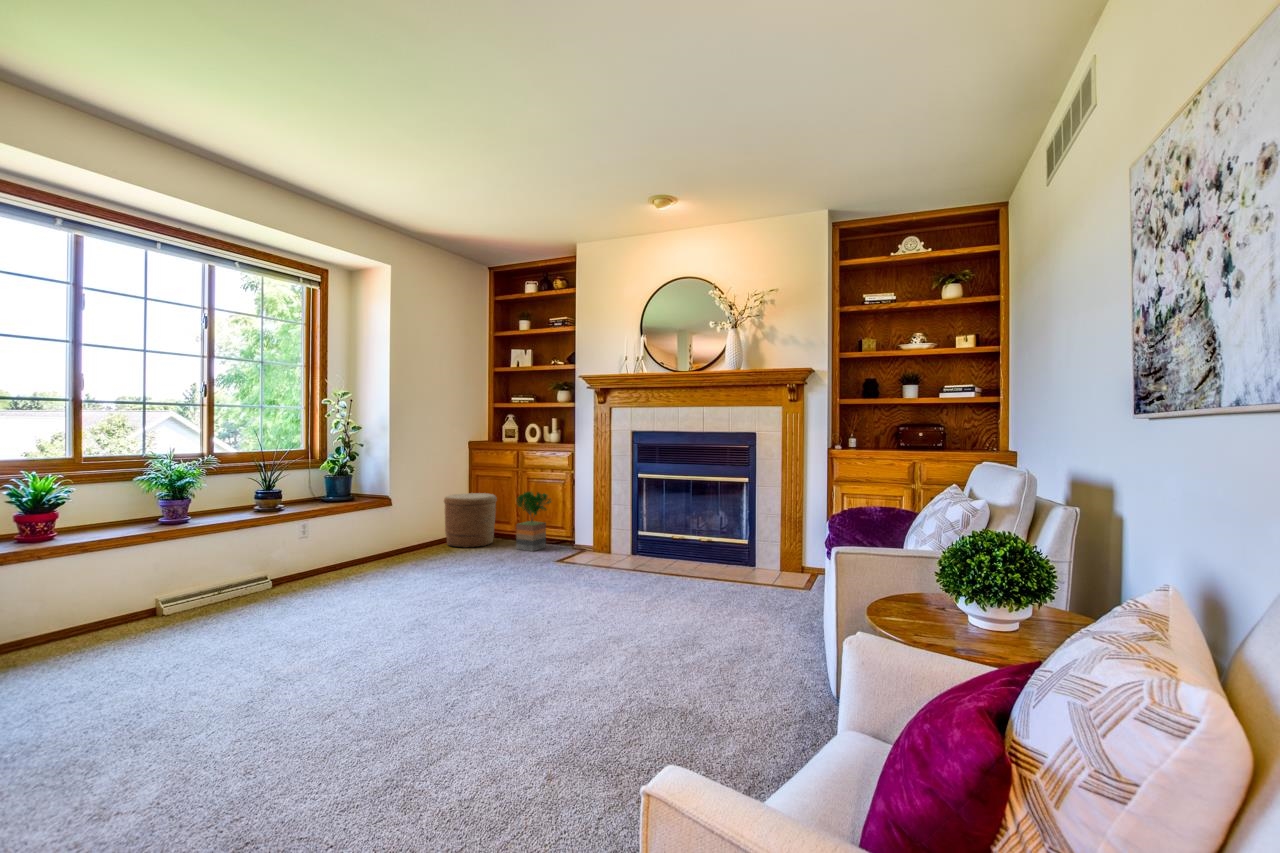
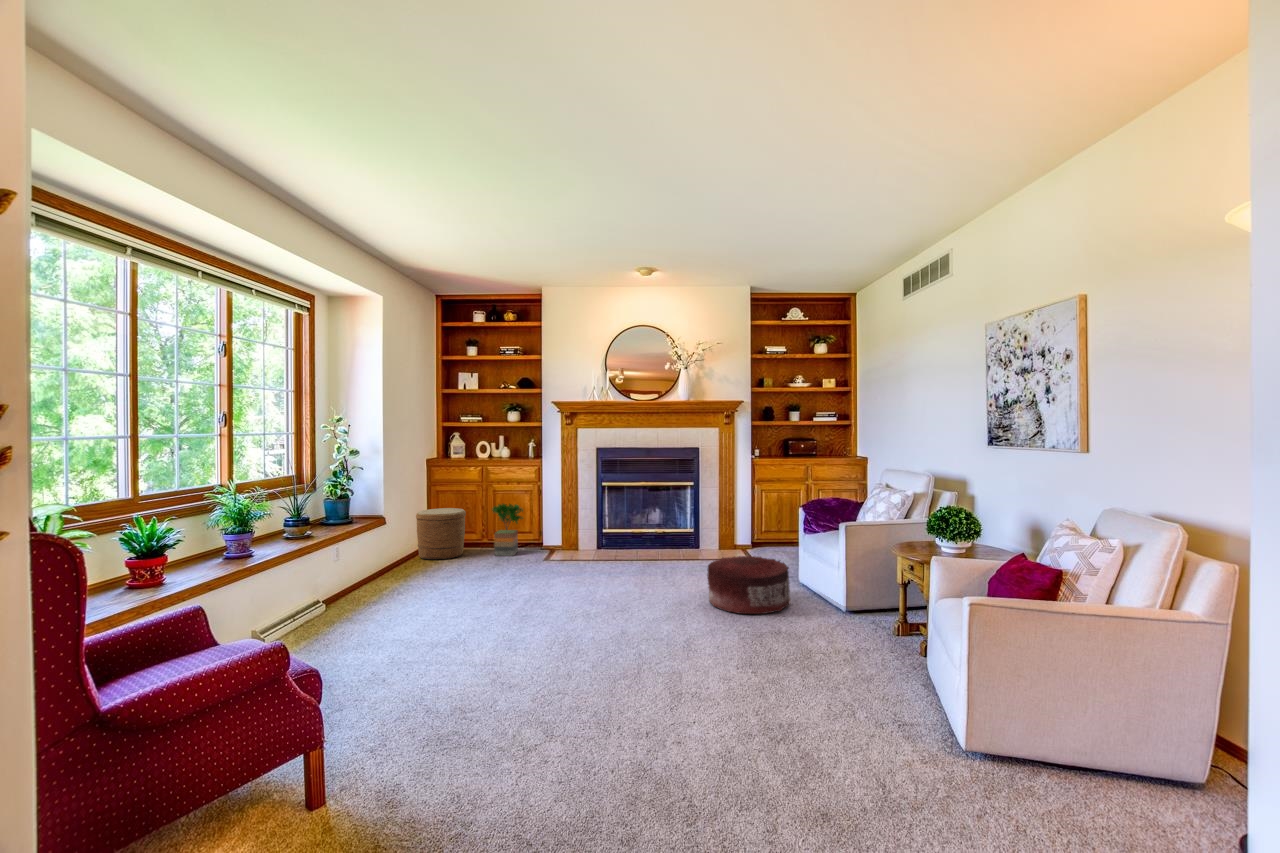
pouf: none [636,581,766,679] -> present [707,555,790,614]

